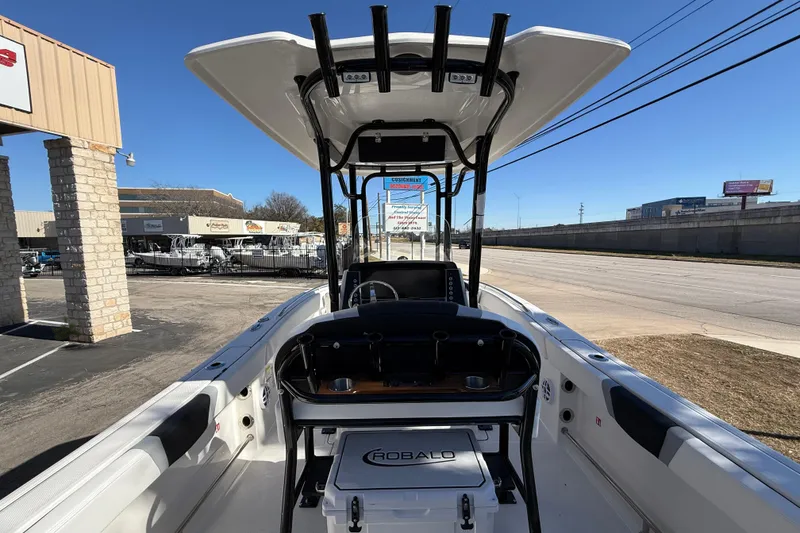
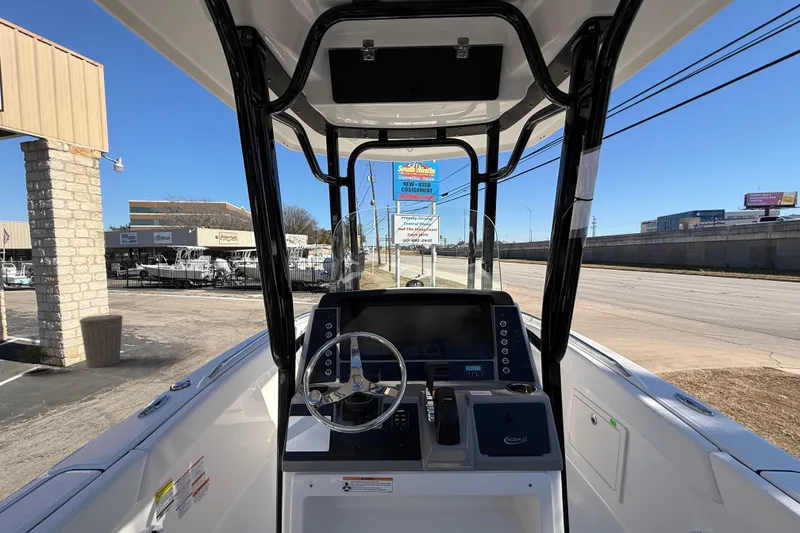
trash can: none [105,297,142,343] -> present [80,315,123,368]

